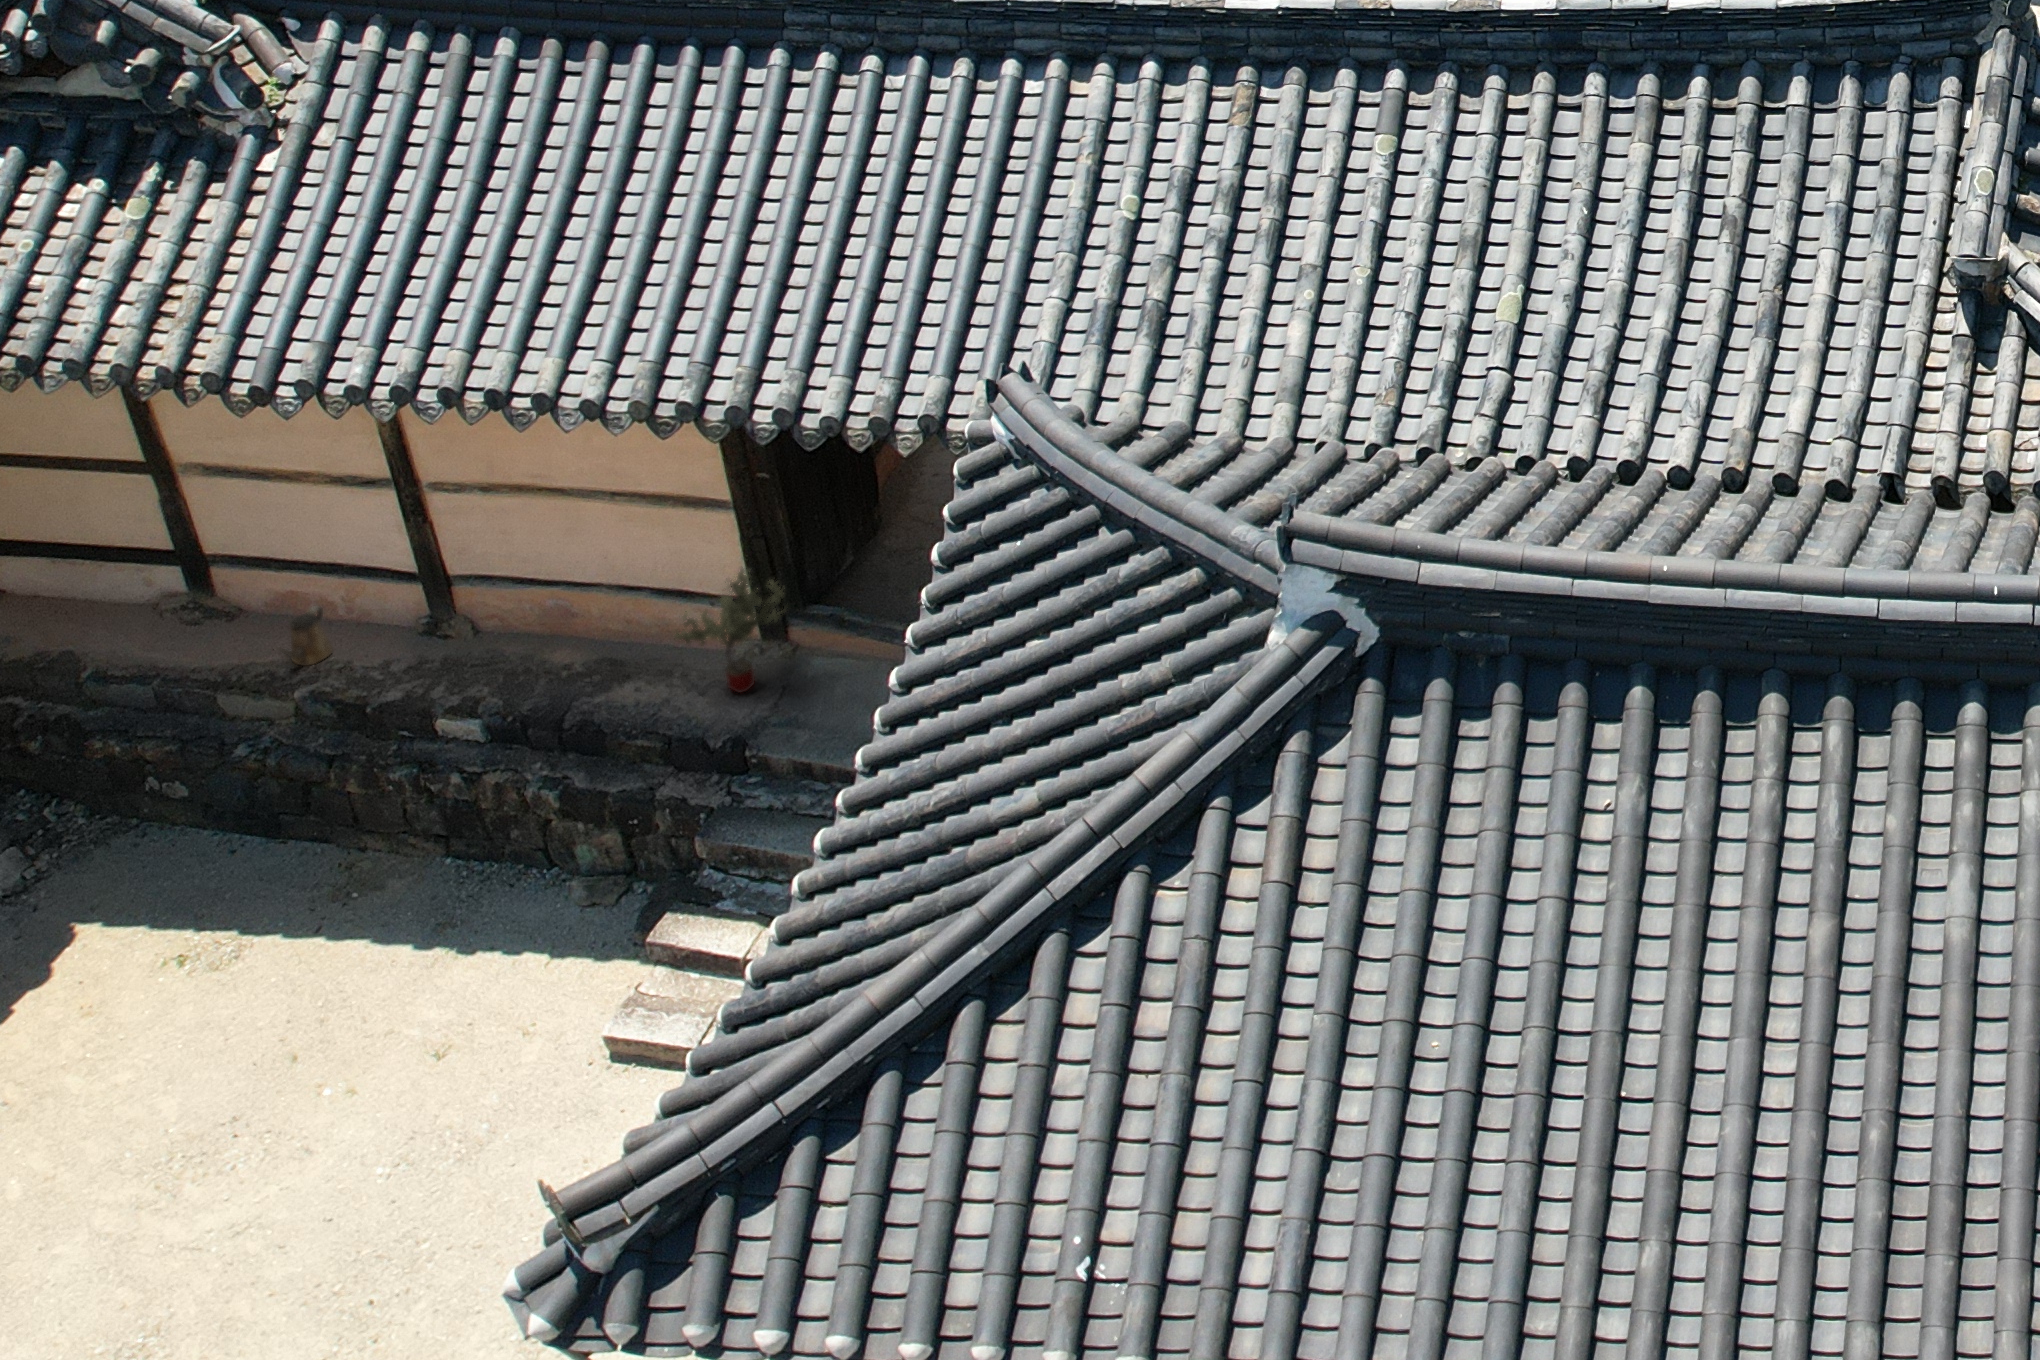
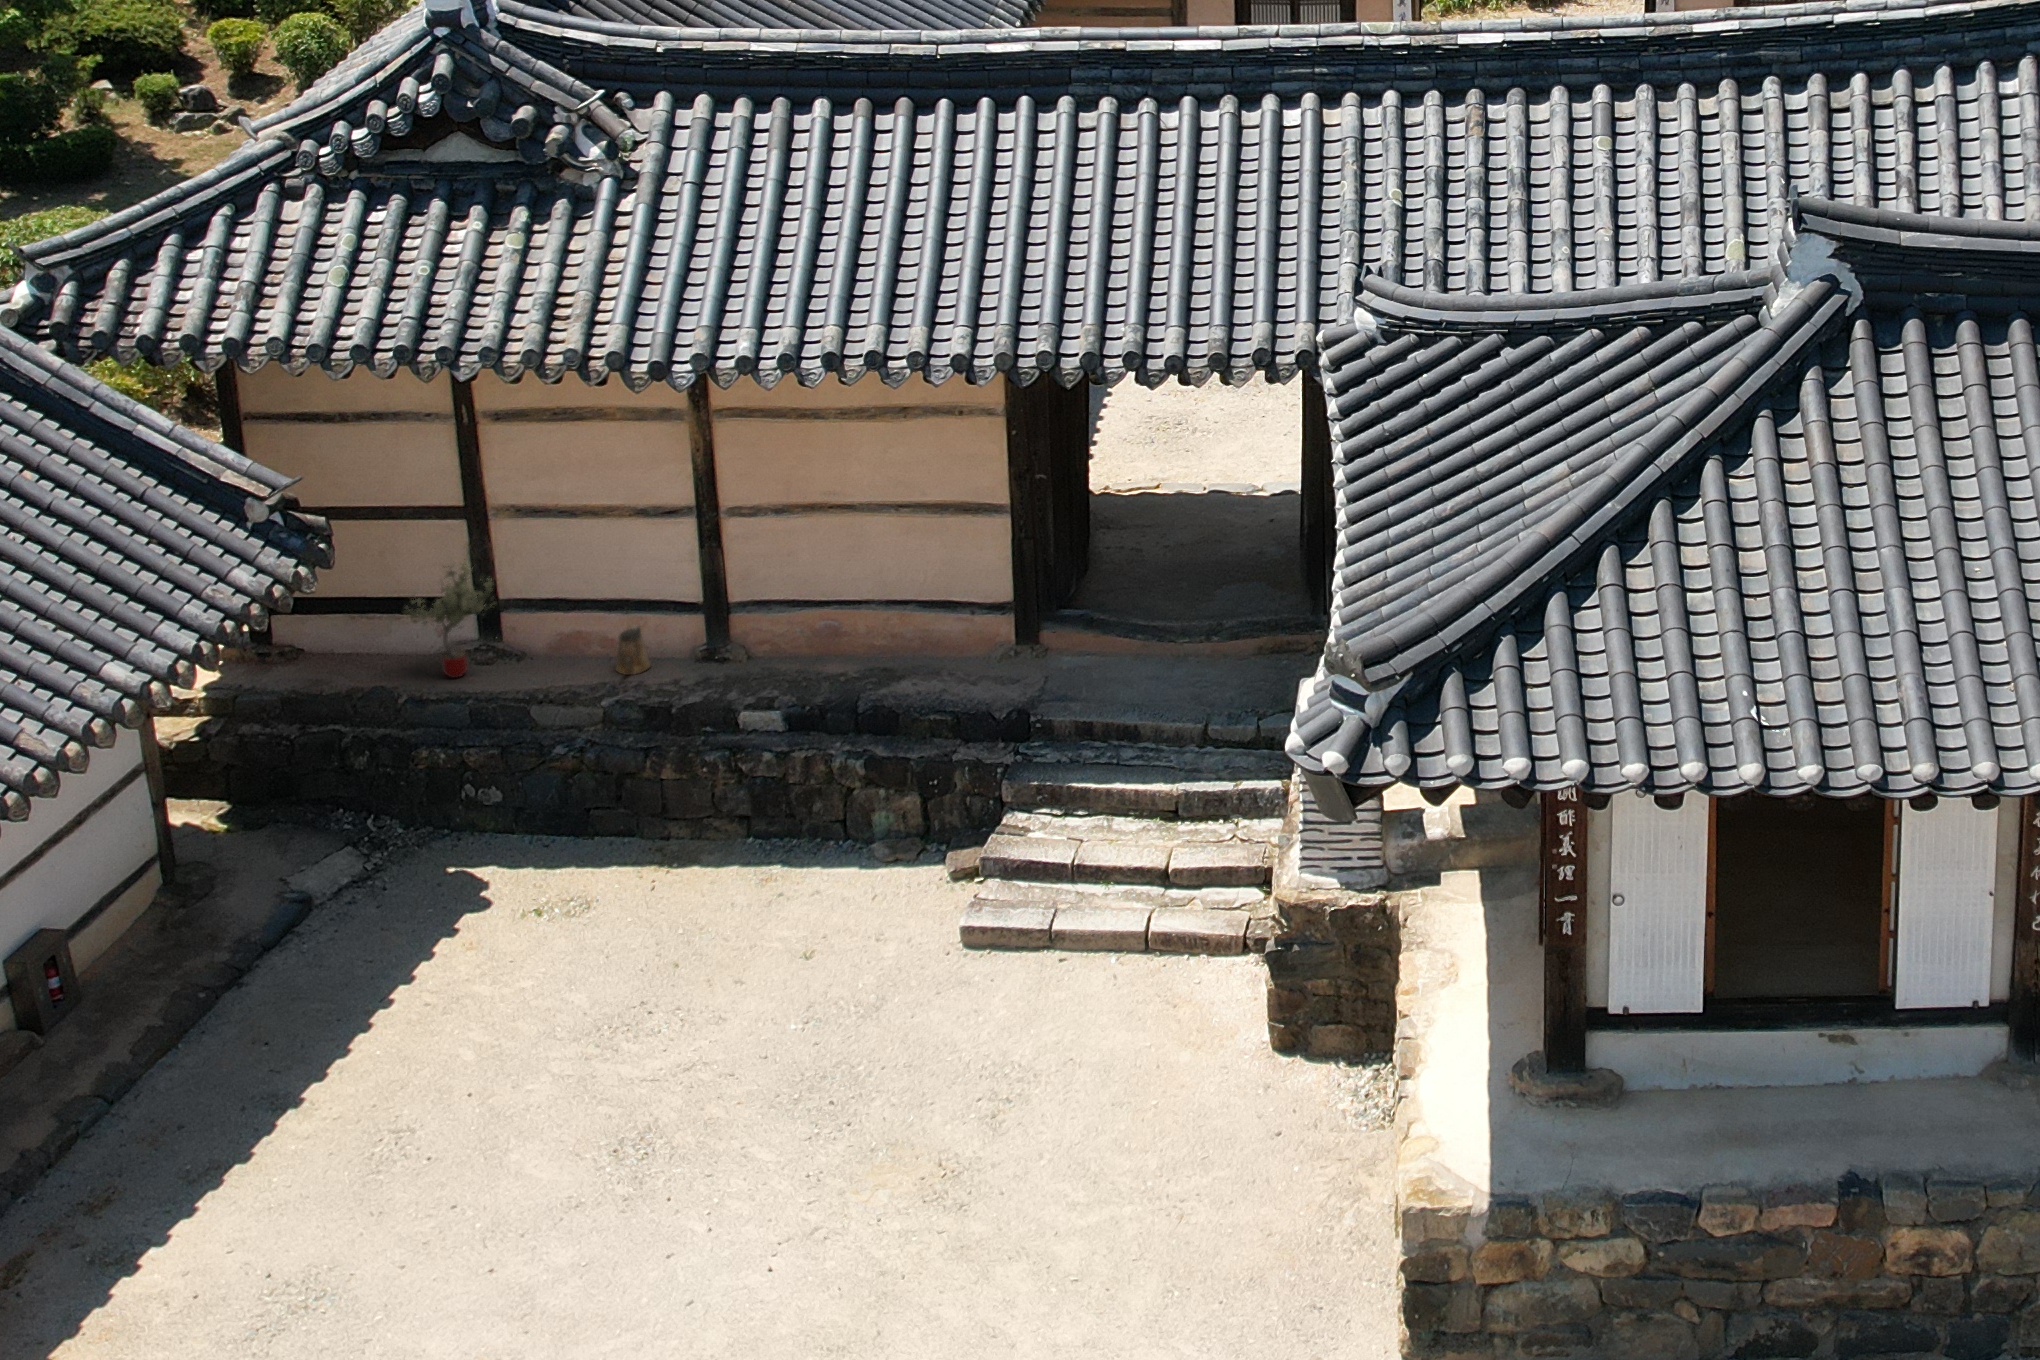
potted tree: present [674,569,786,692] -> present [404,561,497,678]

